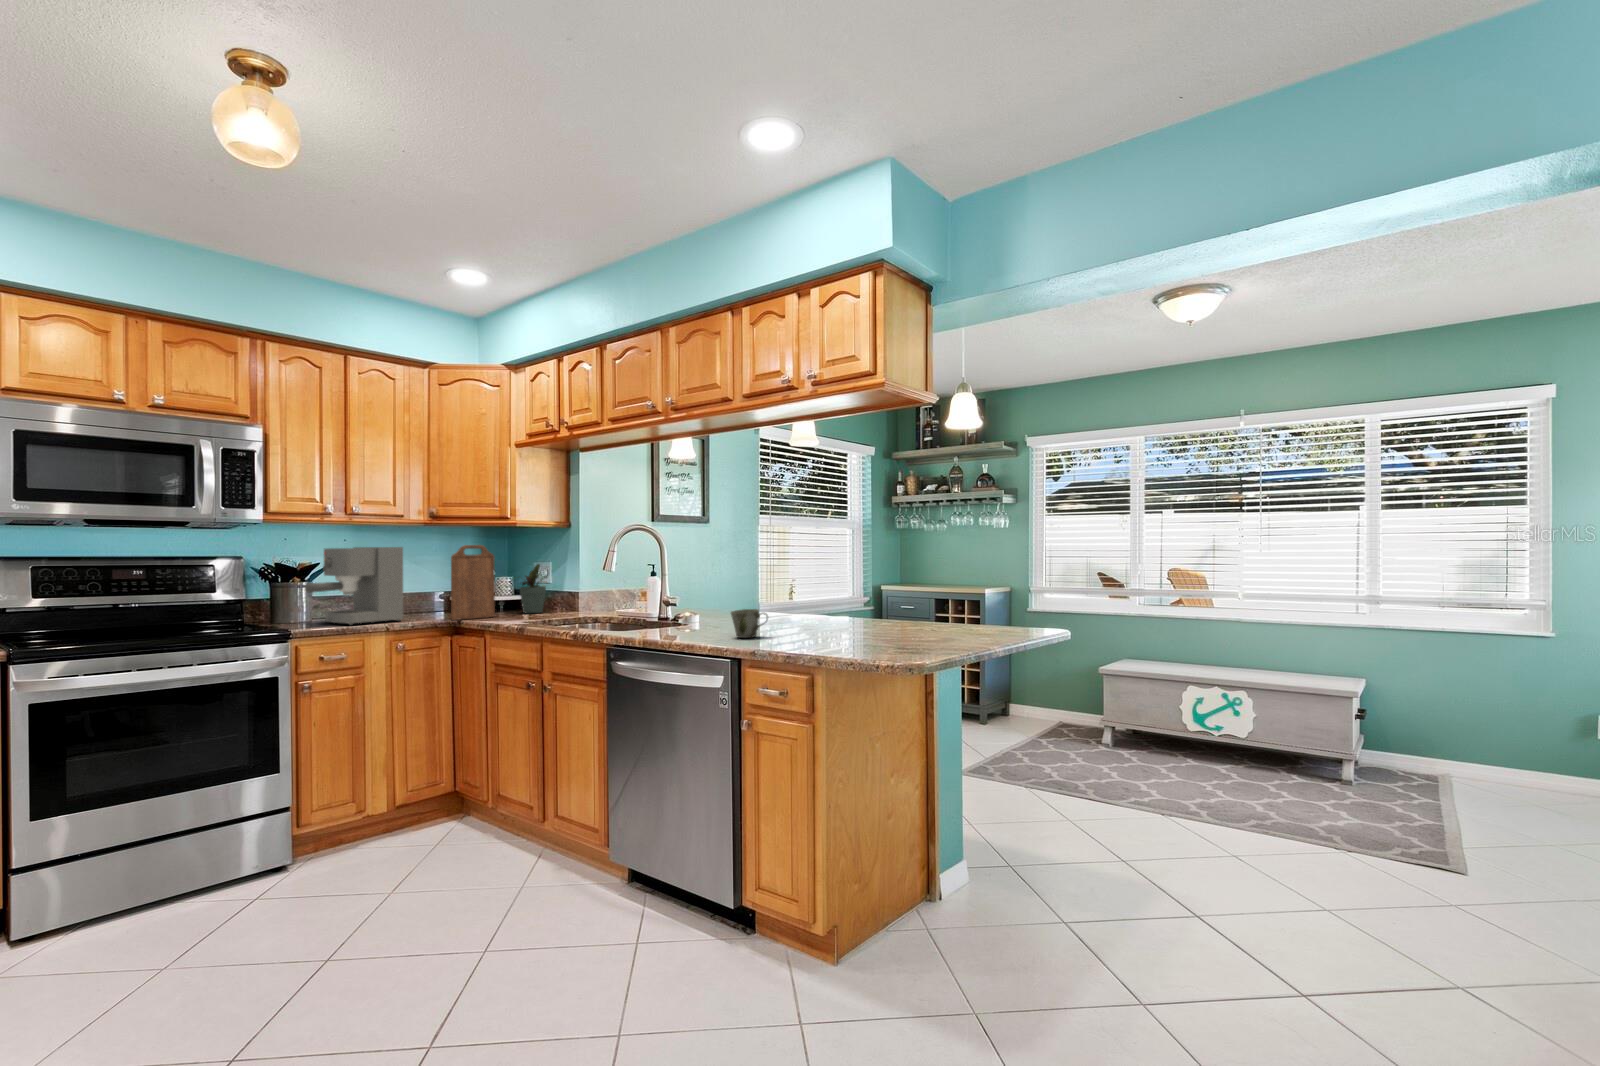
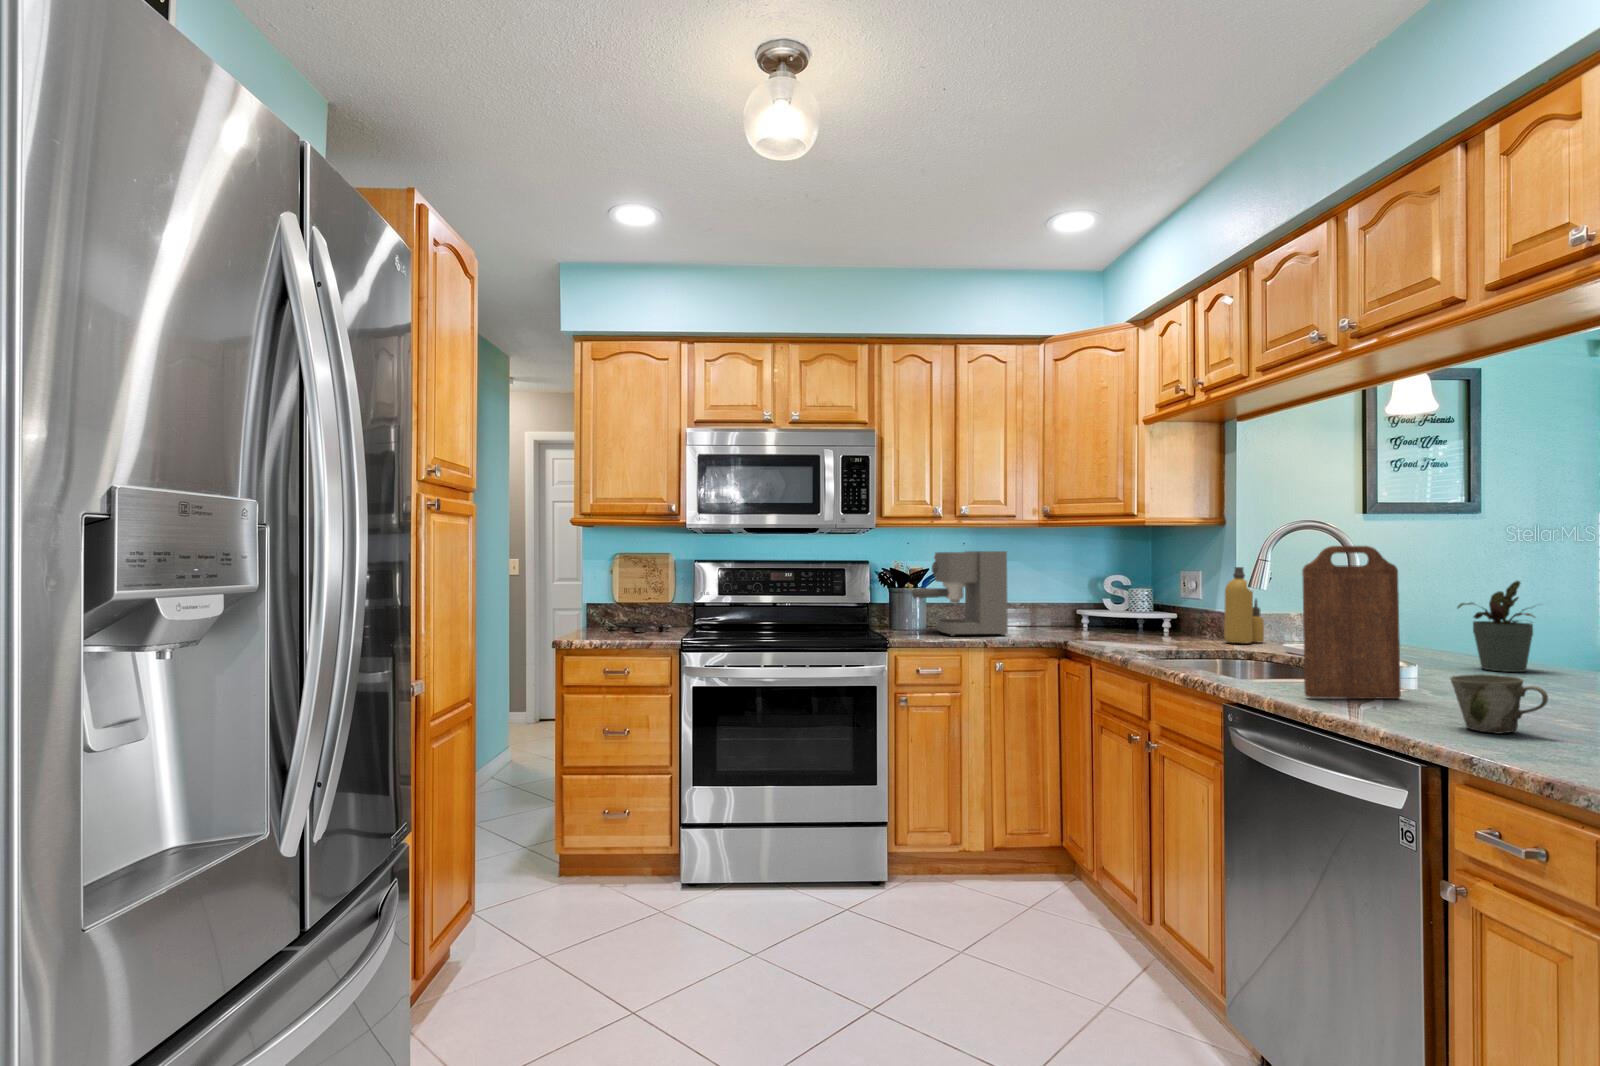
cutting board: present [451,545,495,620] -> present [1302,546,1401,699]
bottle: none [574,557,598,611] -> present [1224,567,1264,644]
potted plant: present [520,564,546,613] -> present [1458,581,1534,672]

